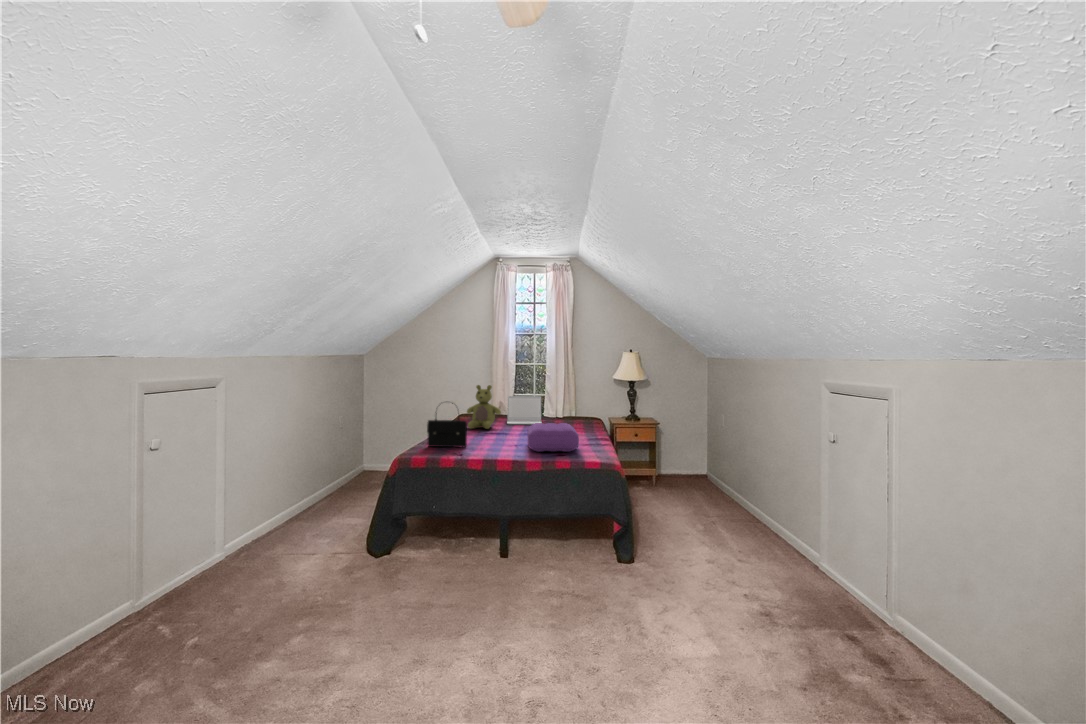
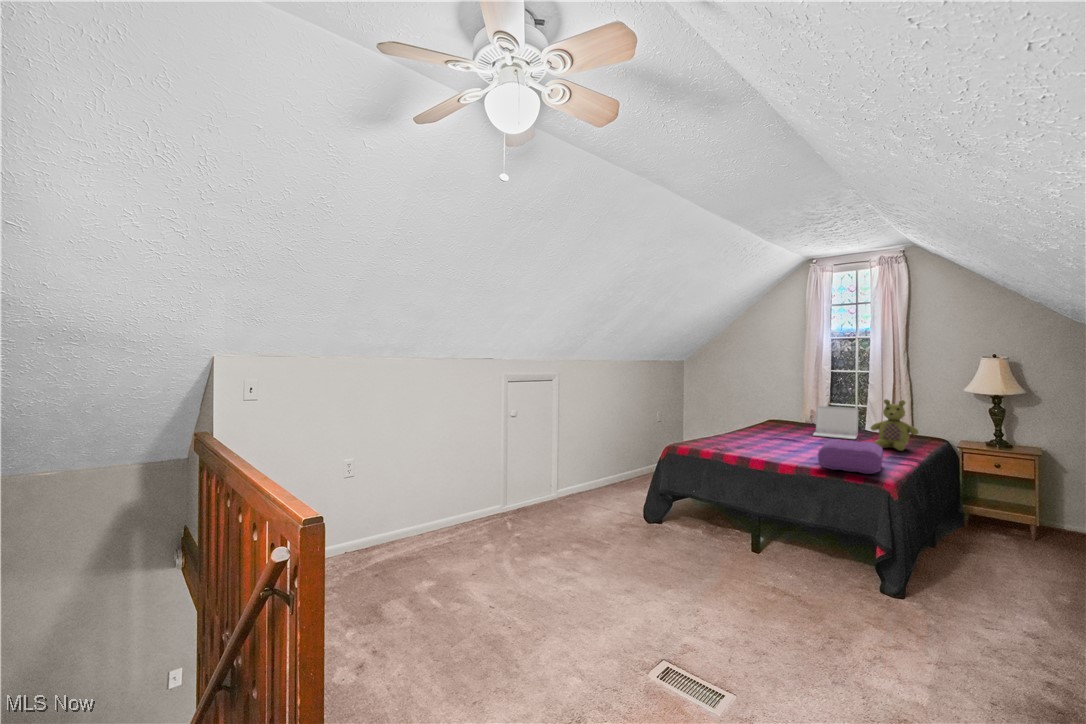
stuffed bear: present [467,385,501,429] -> present [871,399,918,451]
handbag: present [427,403,467,447] -> none [716,410,755,455]

